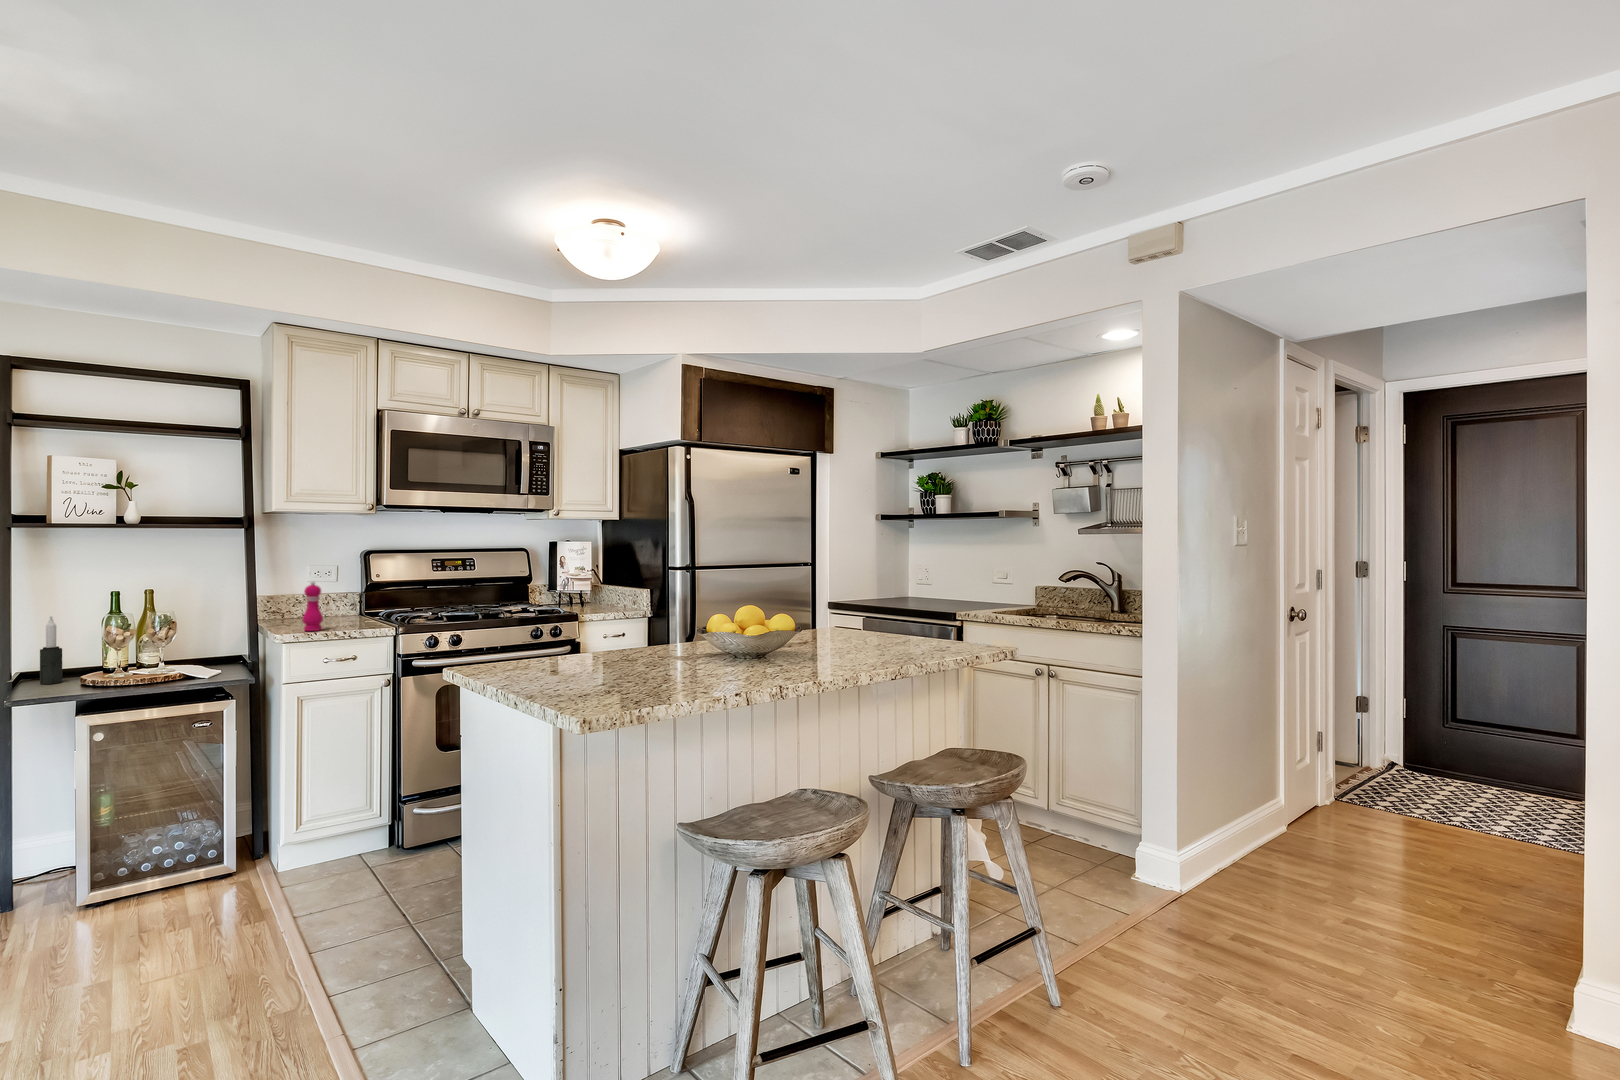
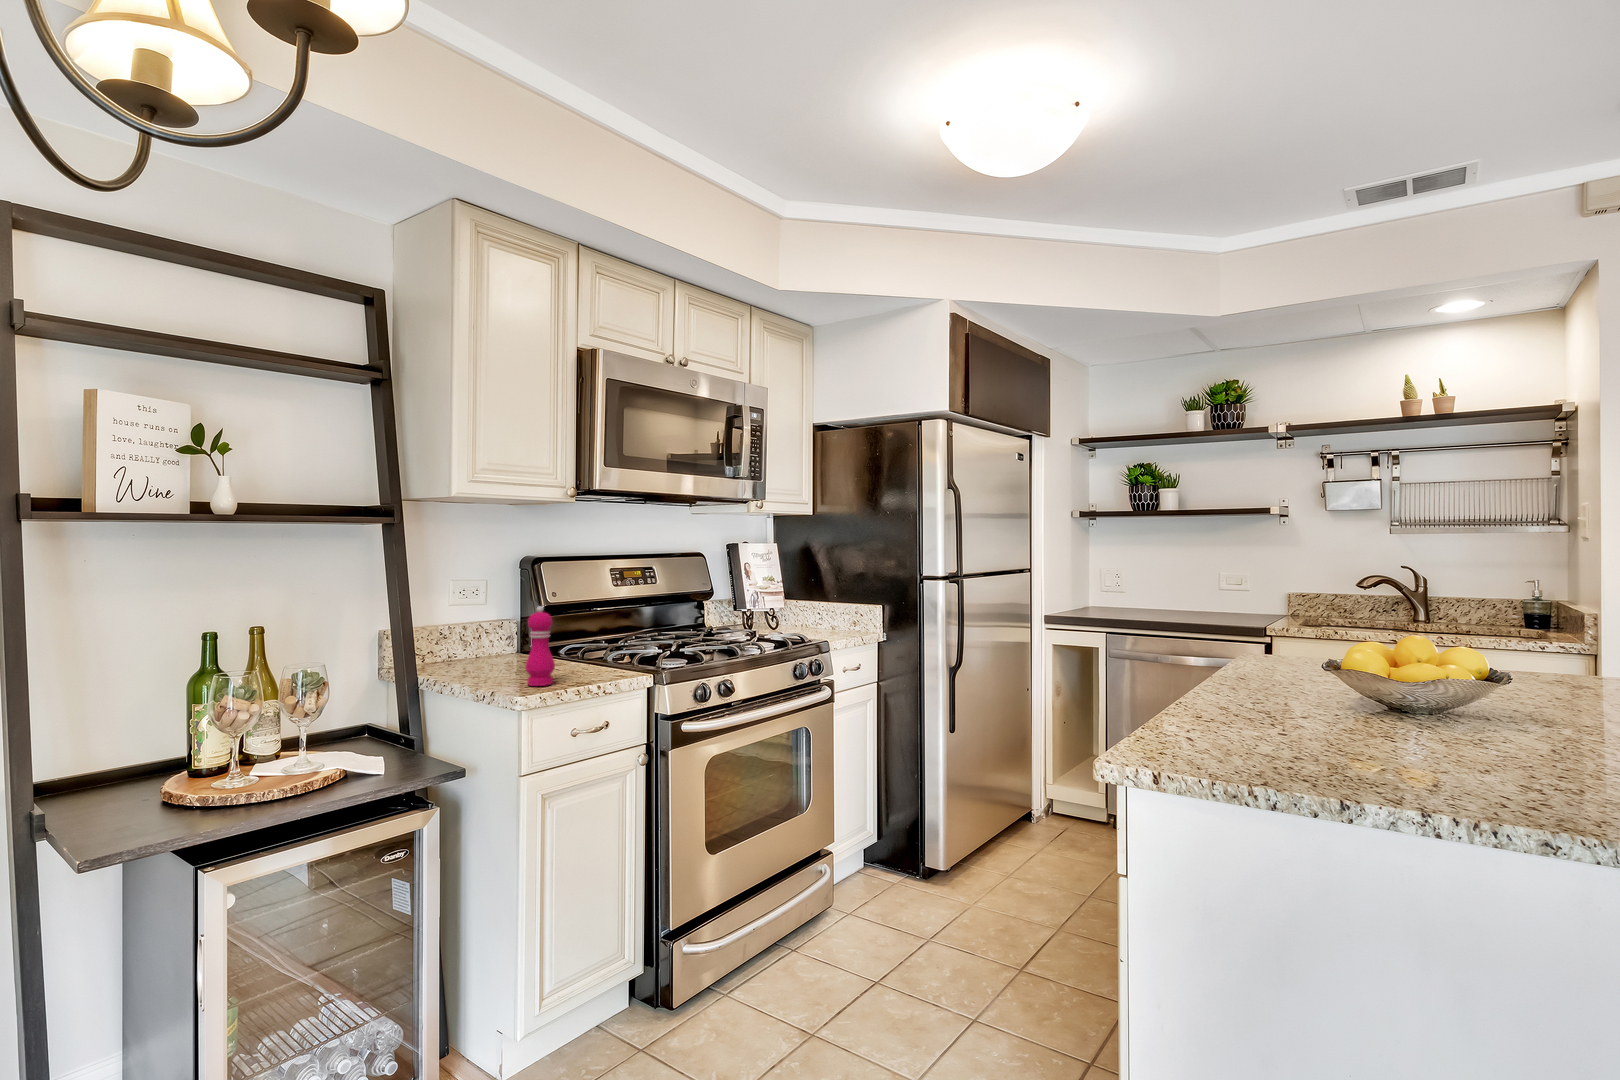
candle: present [40,616,62,684] -> none [82,681,122,809]

